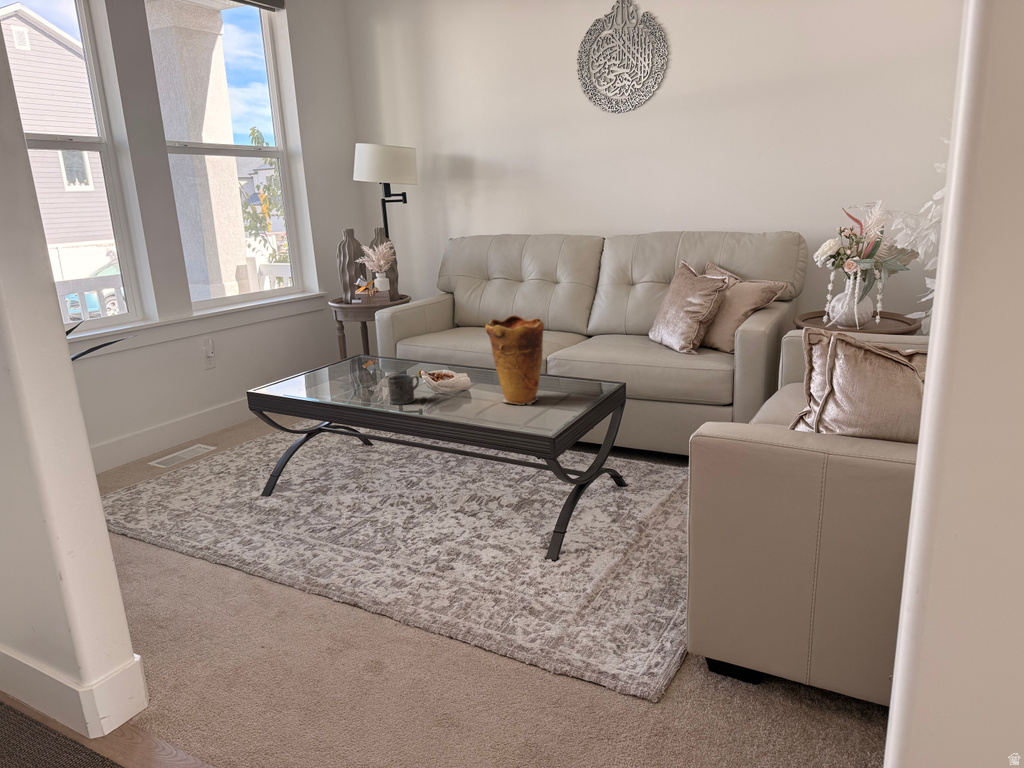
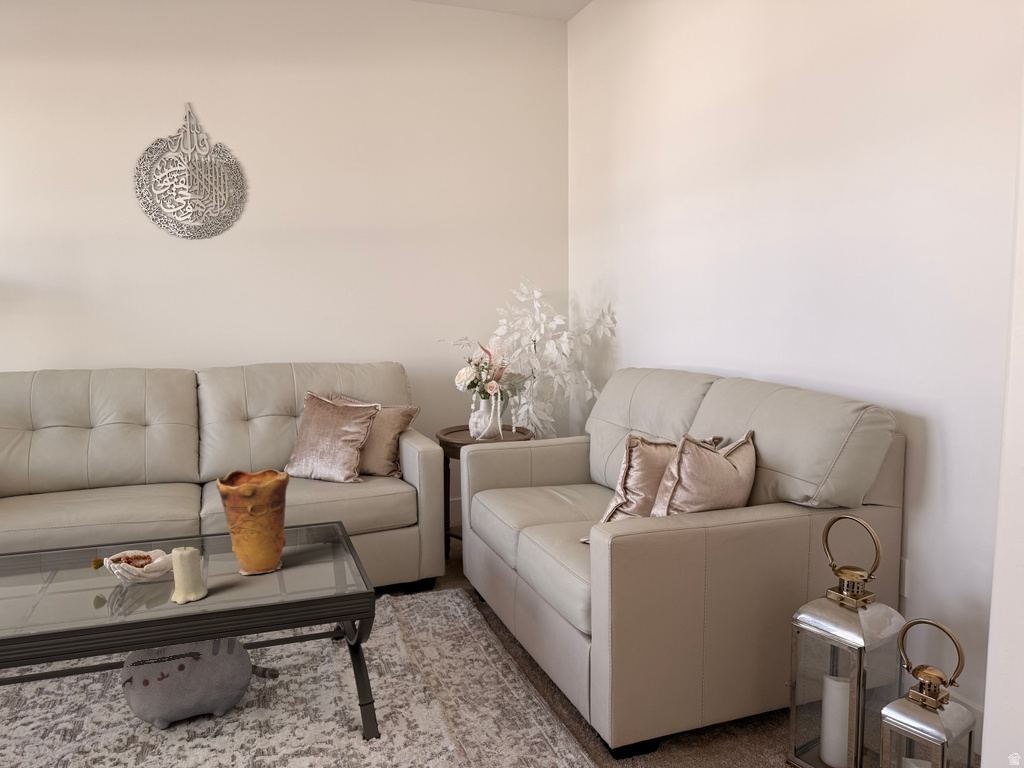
candle: none [438,365,463,410] -> present [171,545,208,604]
mug: present [388,374,419,404] -> none [81,569,125,617]
plush toy: none [425,438,526,507] -> present [121,637,279,729]

